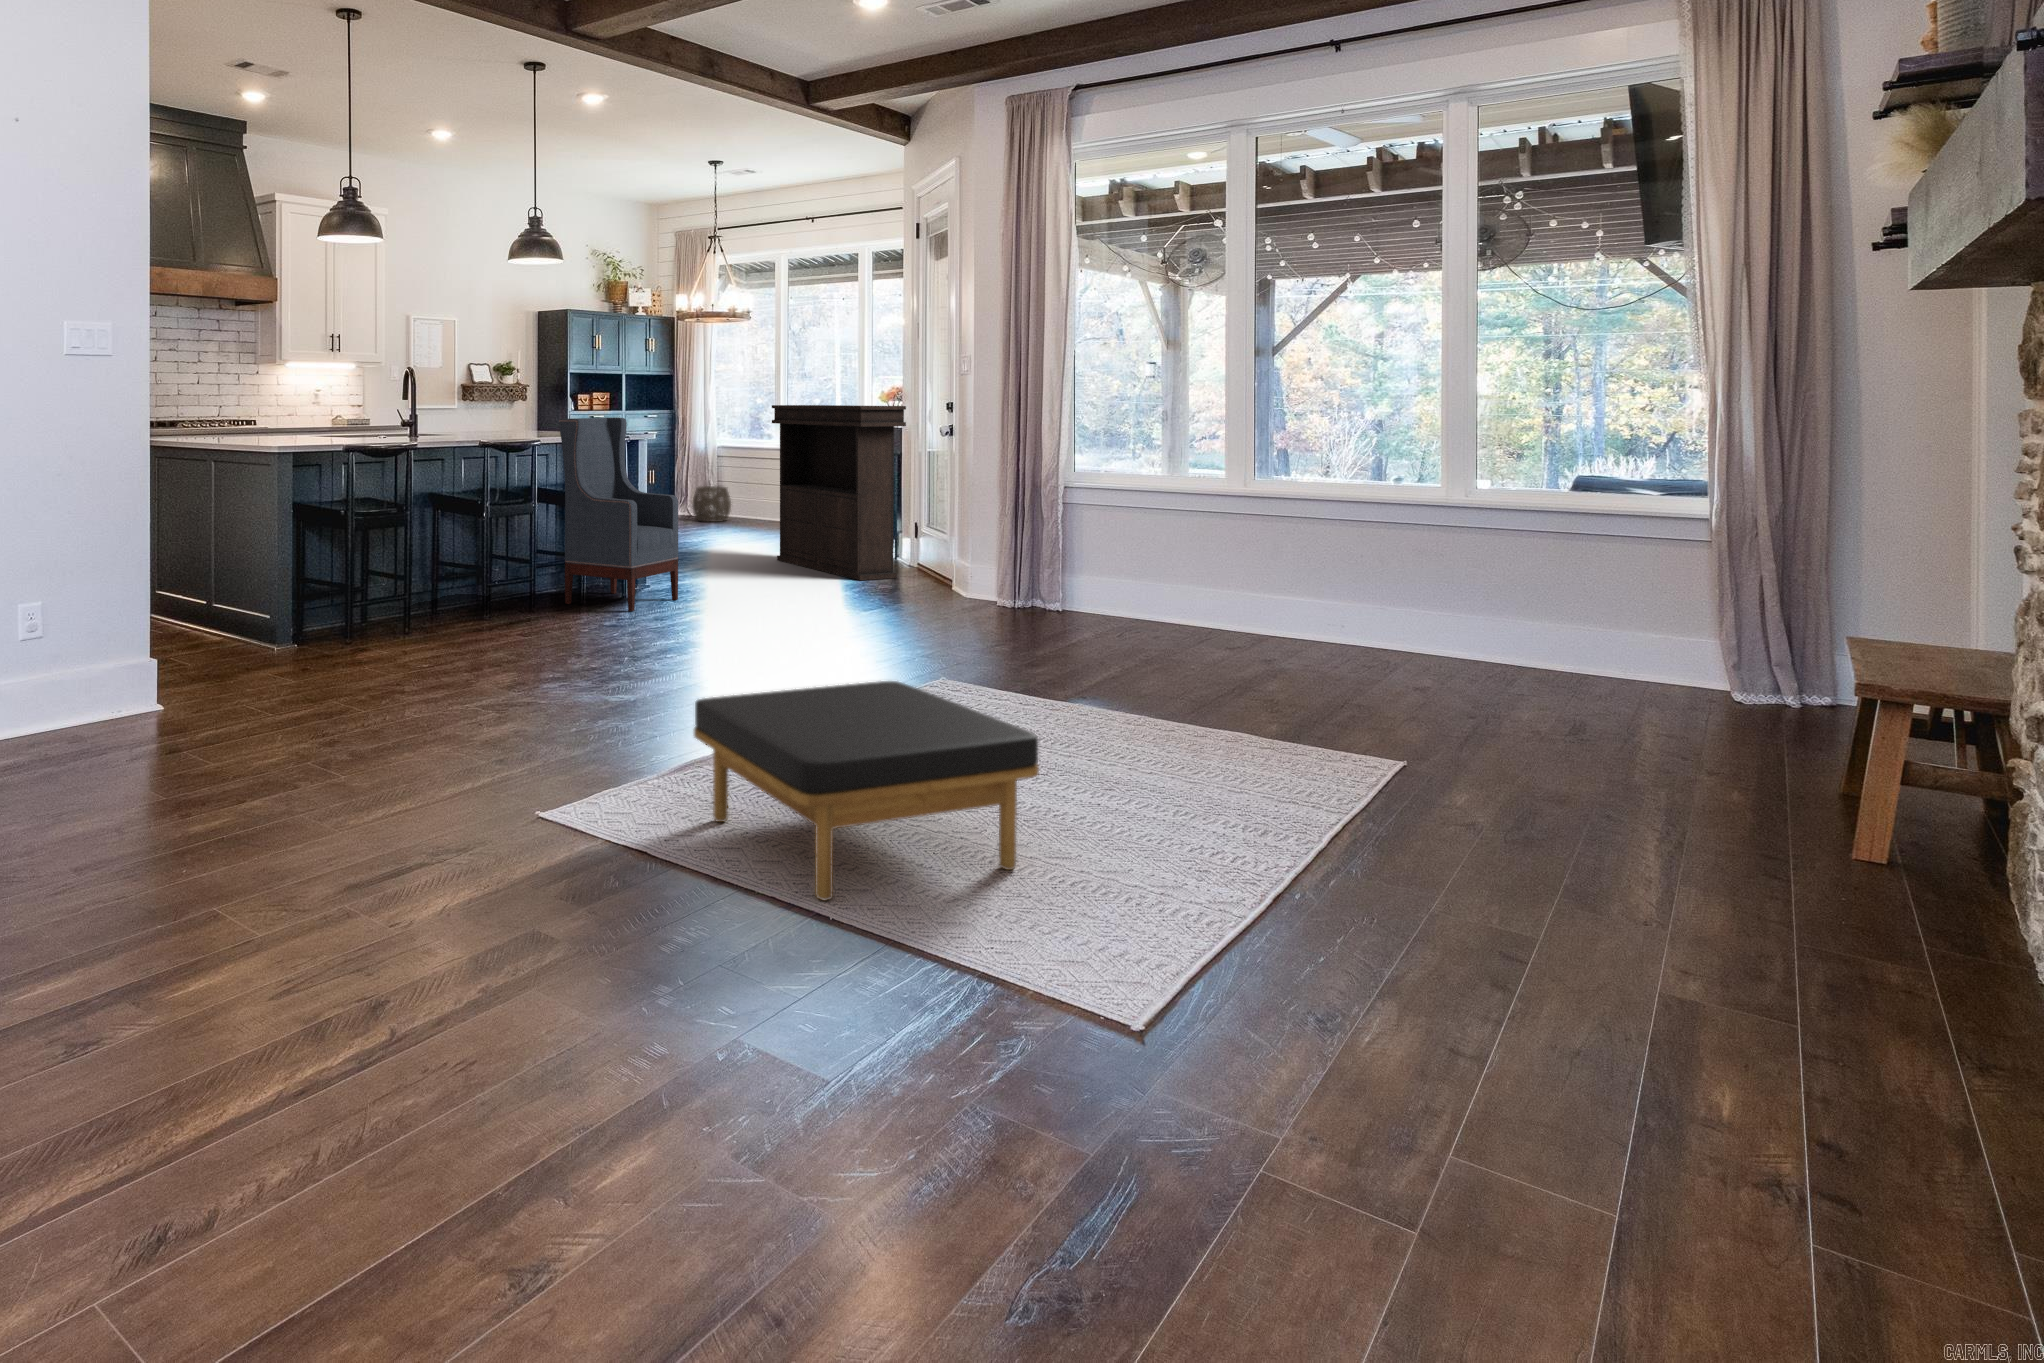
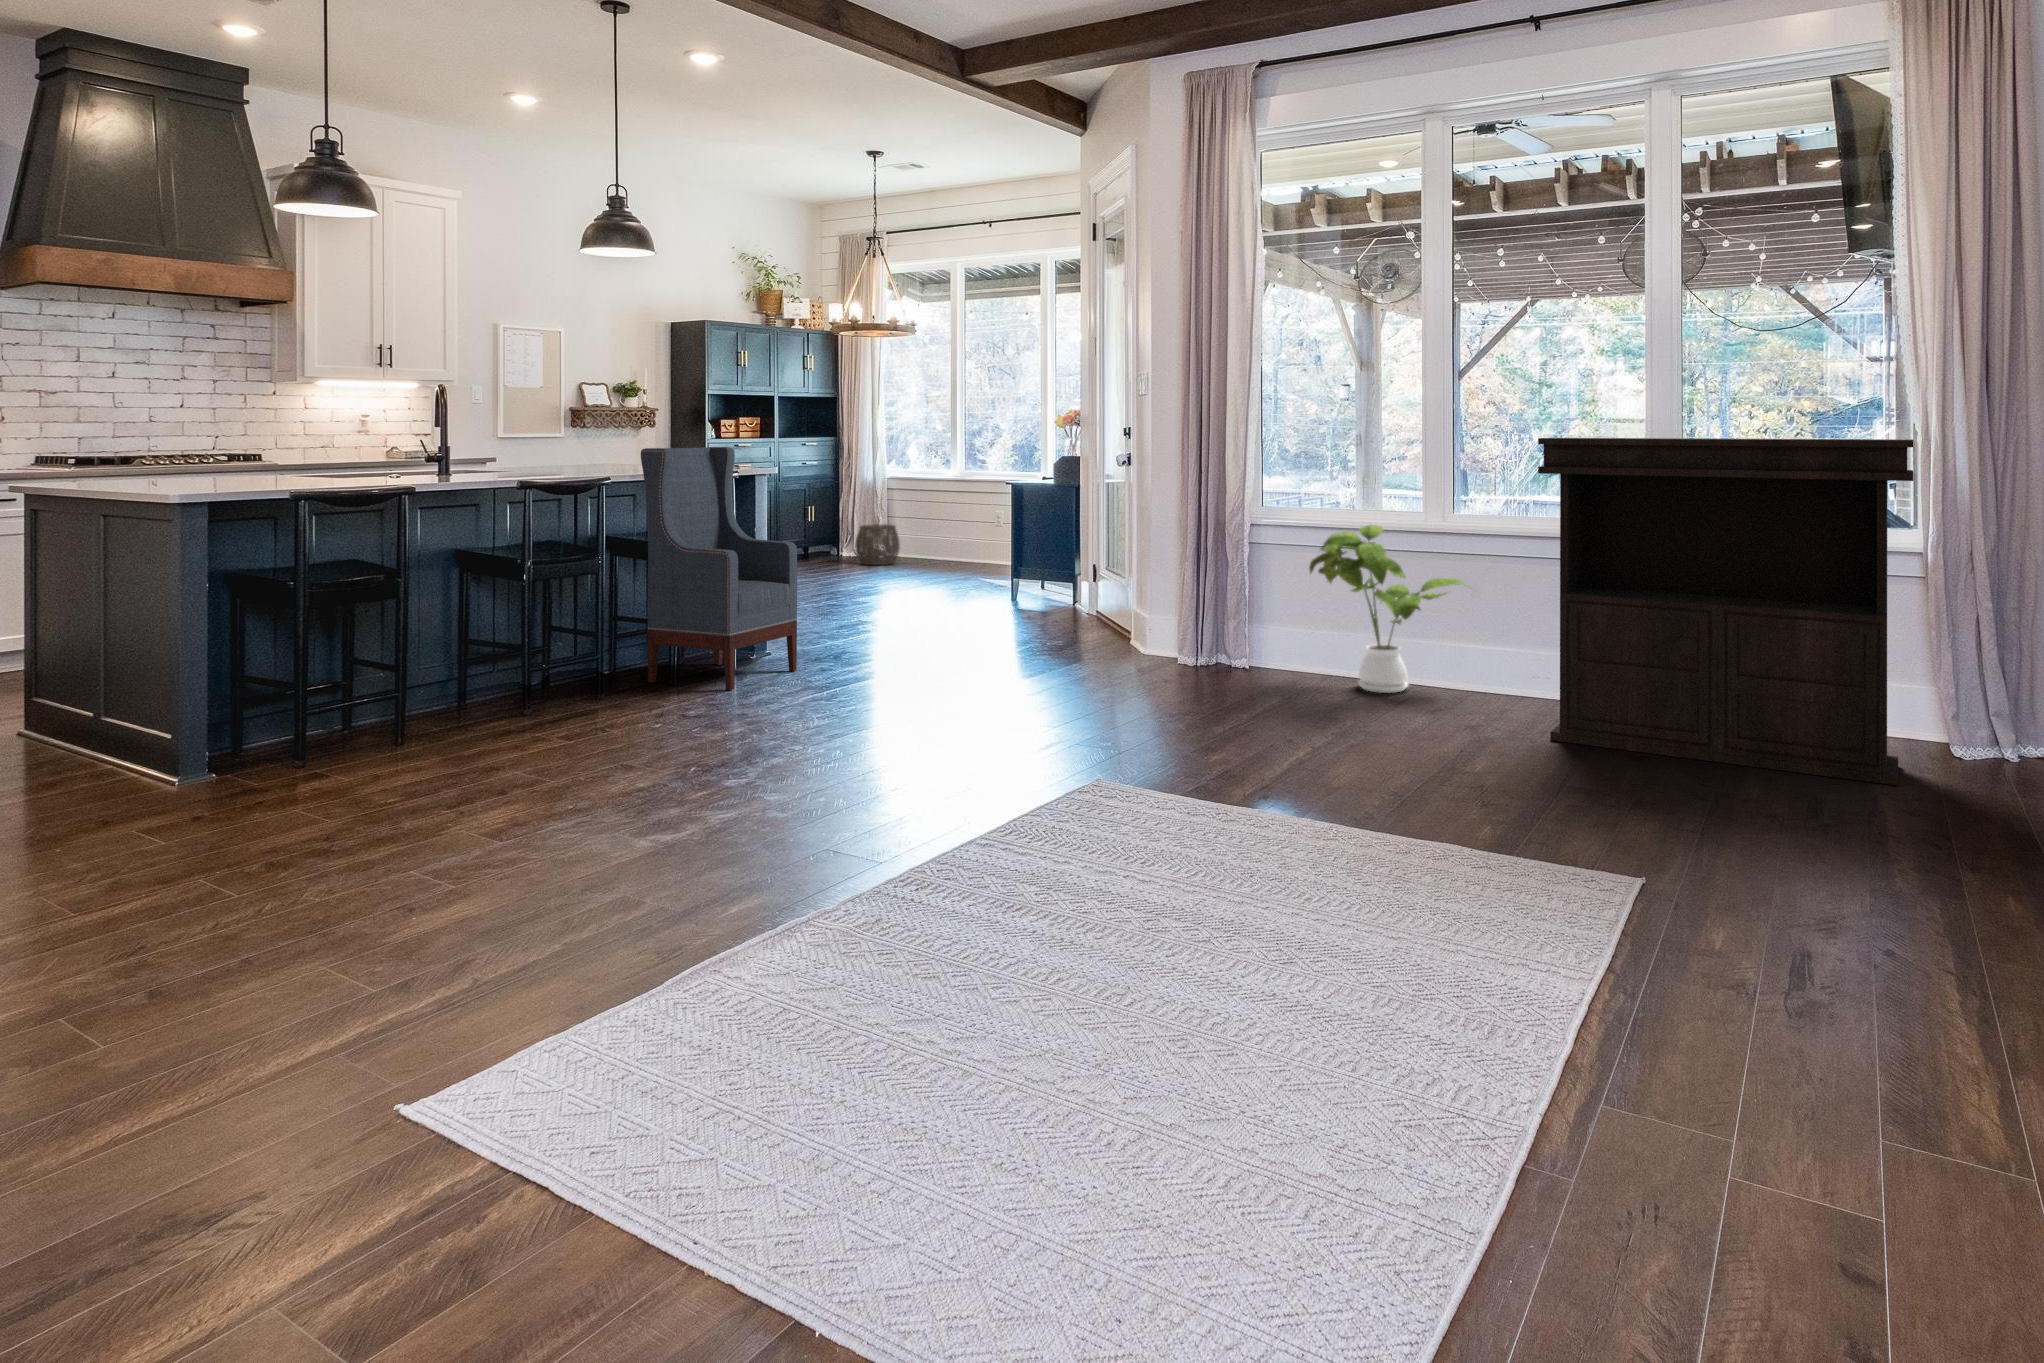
console table: present [772,405,906,580] -> present [1538,438,1913,786]
house plant: none [1119,486,1273,631] -> present [1309,524,1466,693]
ottoman: present [694,681,1039,900] -> none [660,826,1171,1258]

